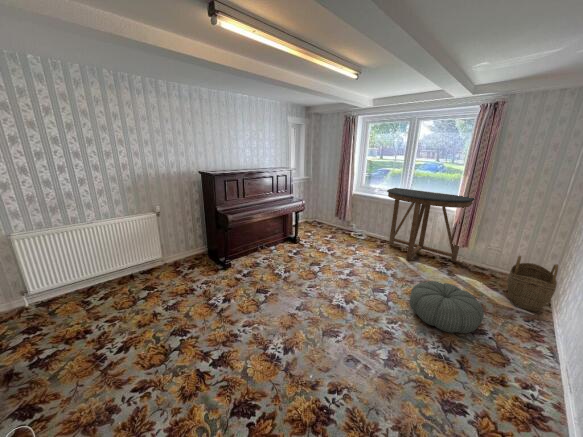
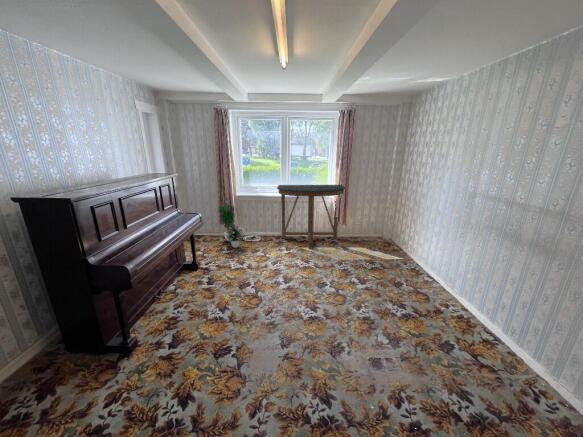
potted plant: none [331,196,351,238] -> present [219,204,241,248]
woven basket: present [507,256,558,312] -> none [381,221,410,256]
pouf: present [410,281,484,333] -> none [350,256,404,295]

